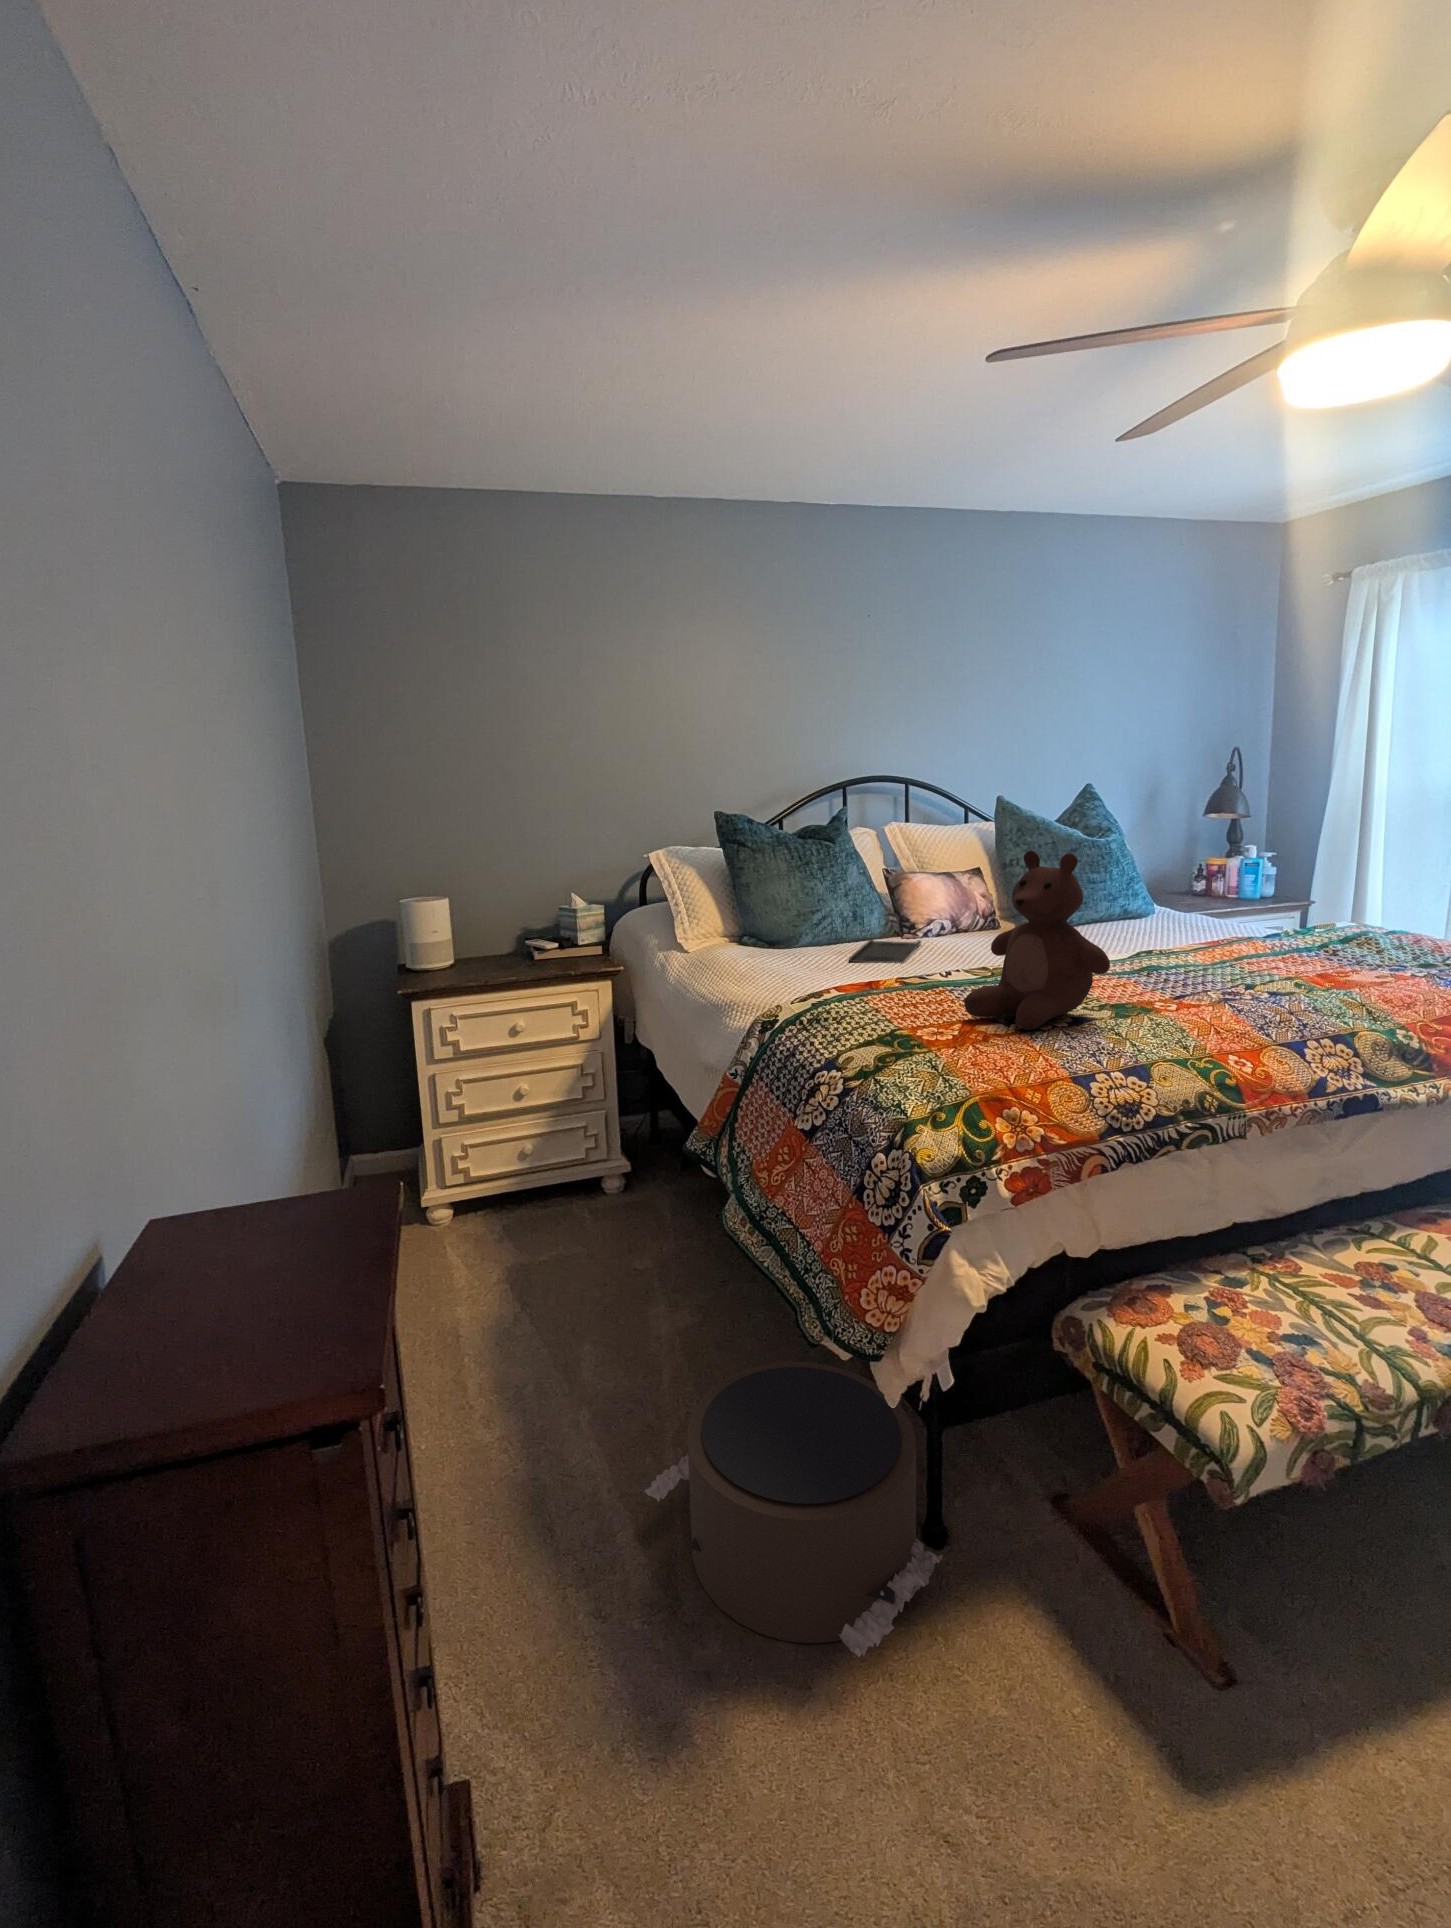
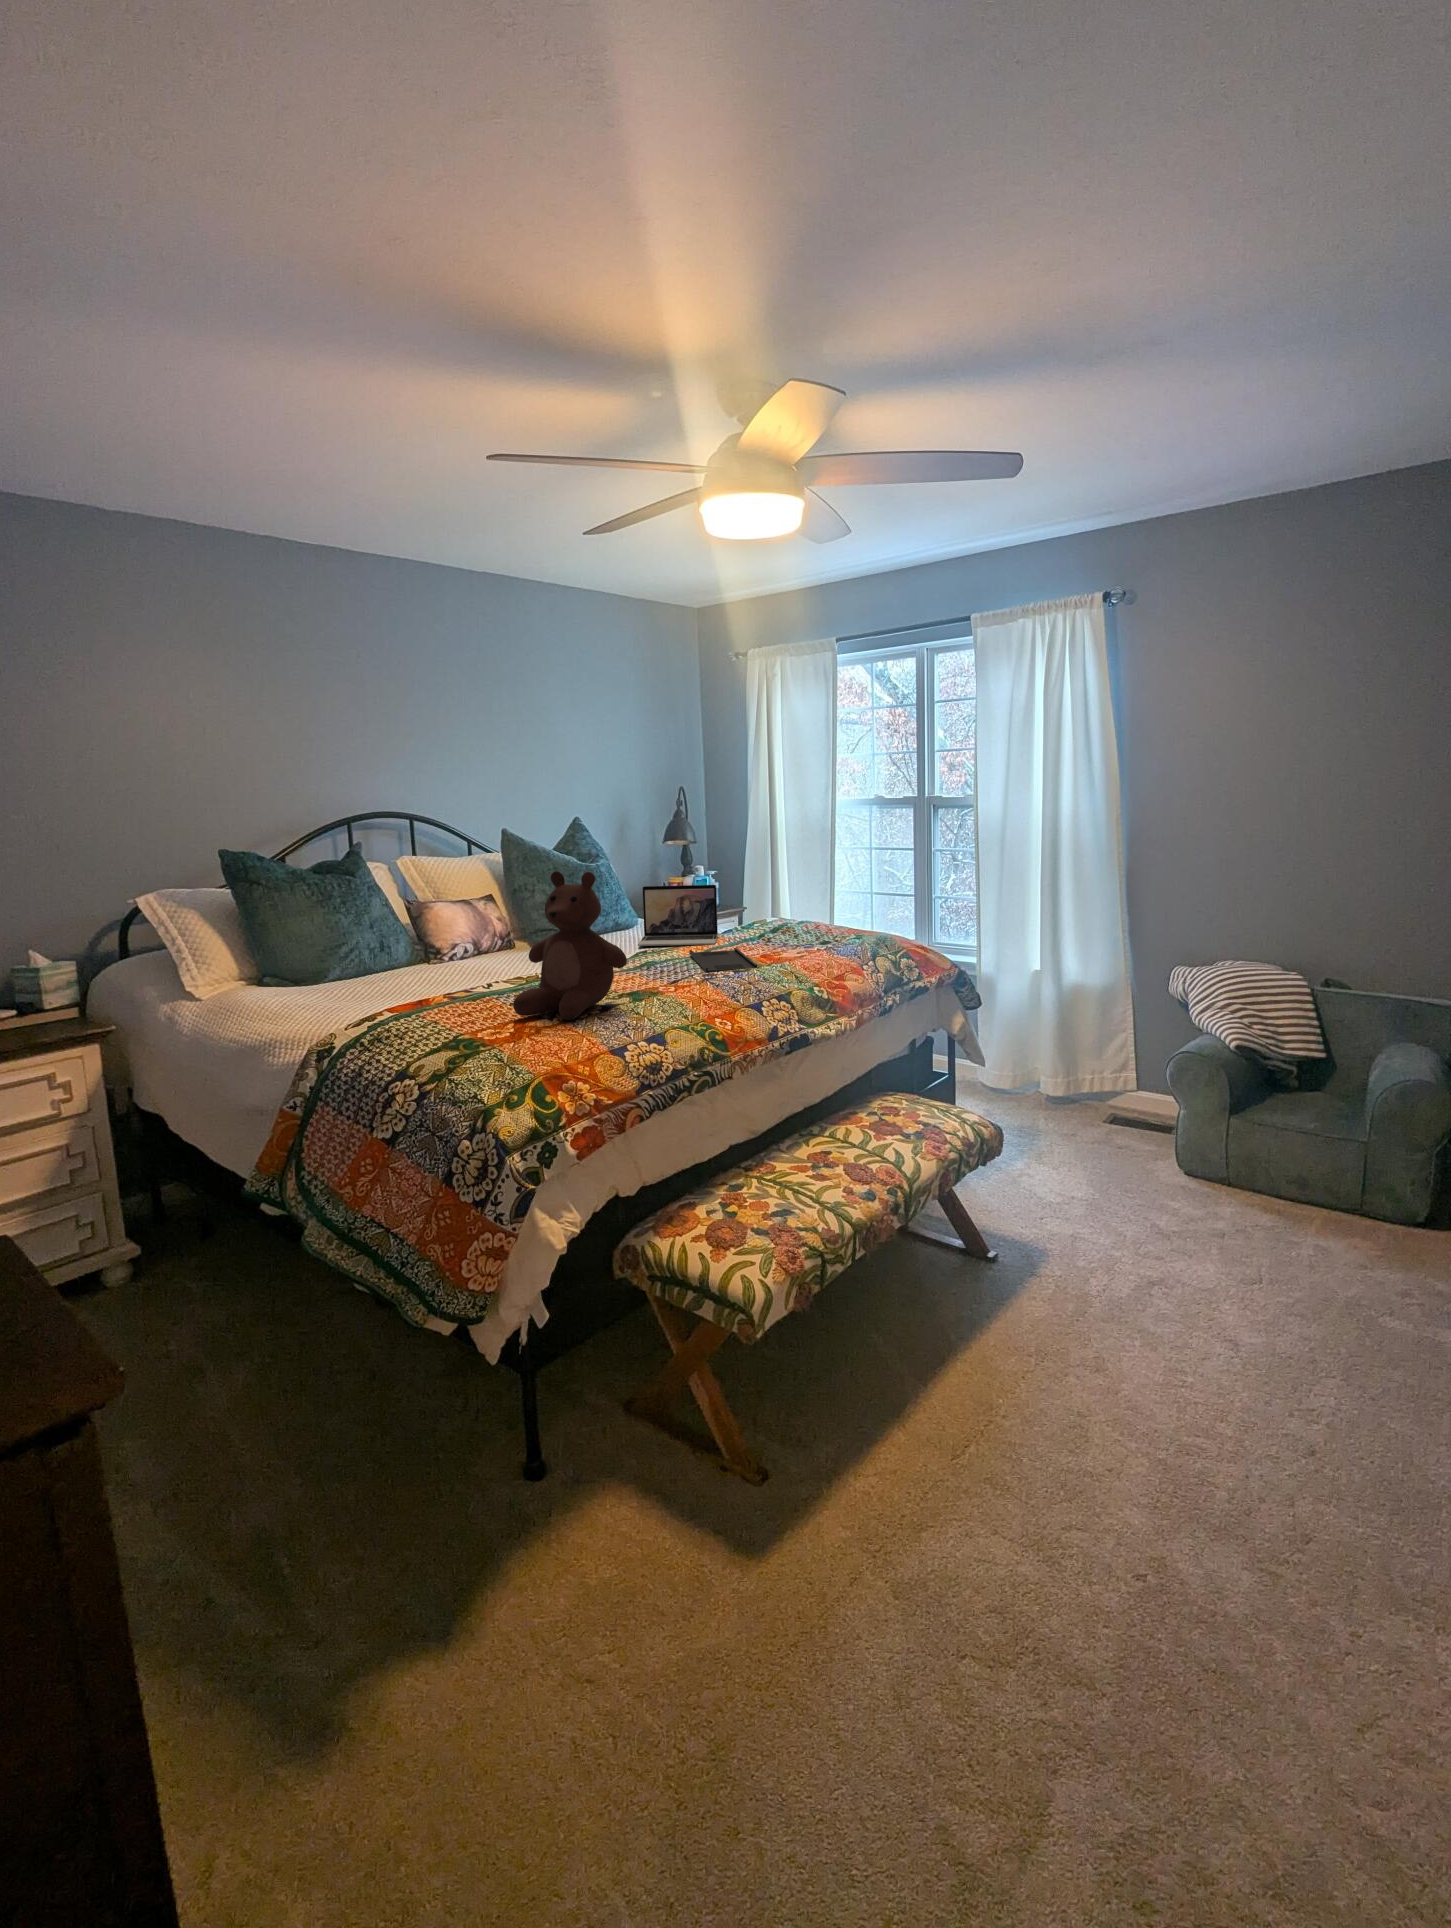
laptop: none [1145,869,1265,949] -> present [638,885,718,946]
tray: present [849,939,921,963] -> present [689,948,757,972]
pouf: present [645,1362,942,1657] -> none [246,1353,549,1614]

